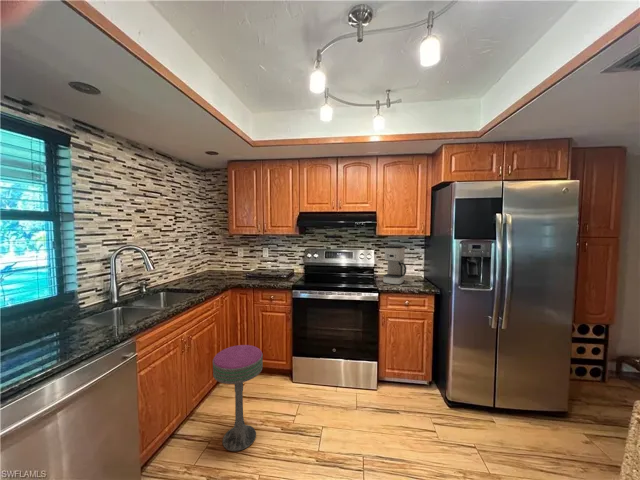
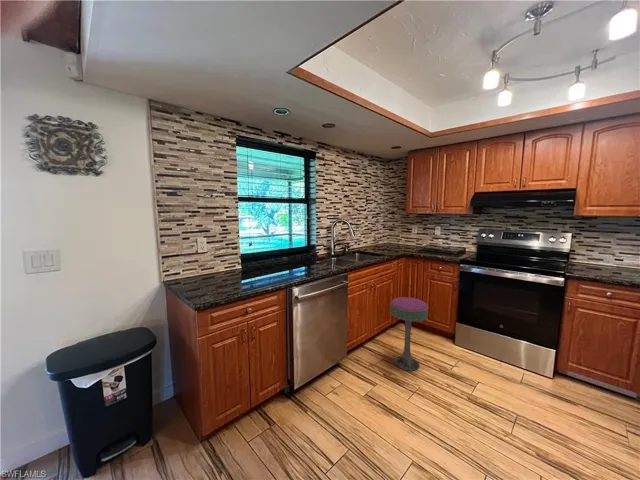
coffee maker: present [383,245,406,285] -> none [577,228,619,273]

